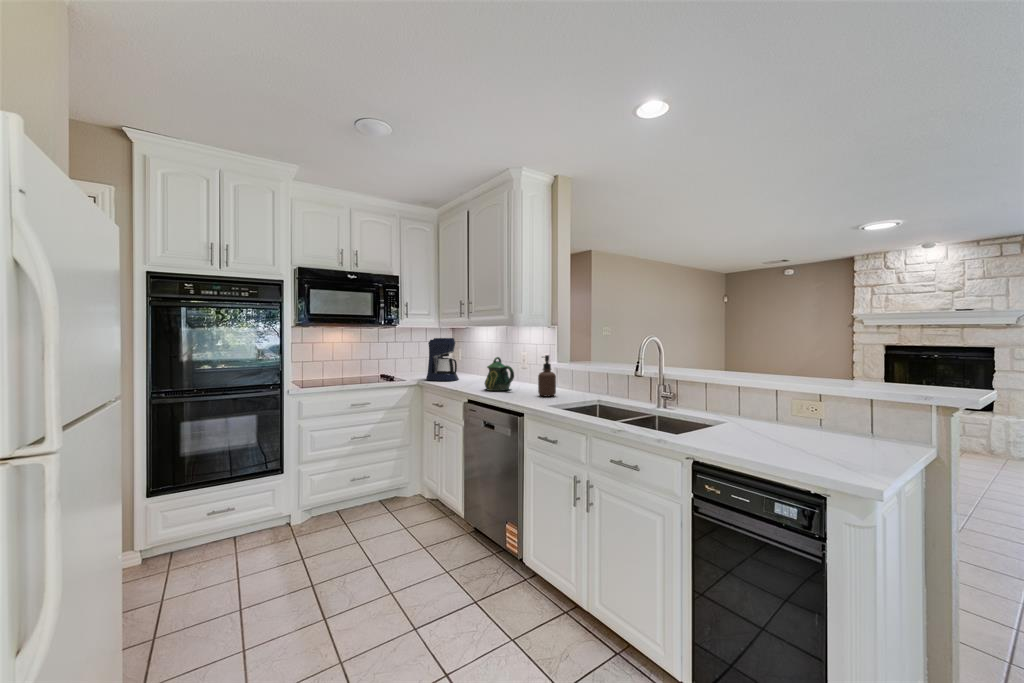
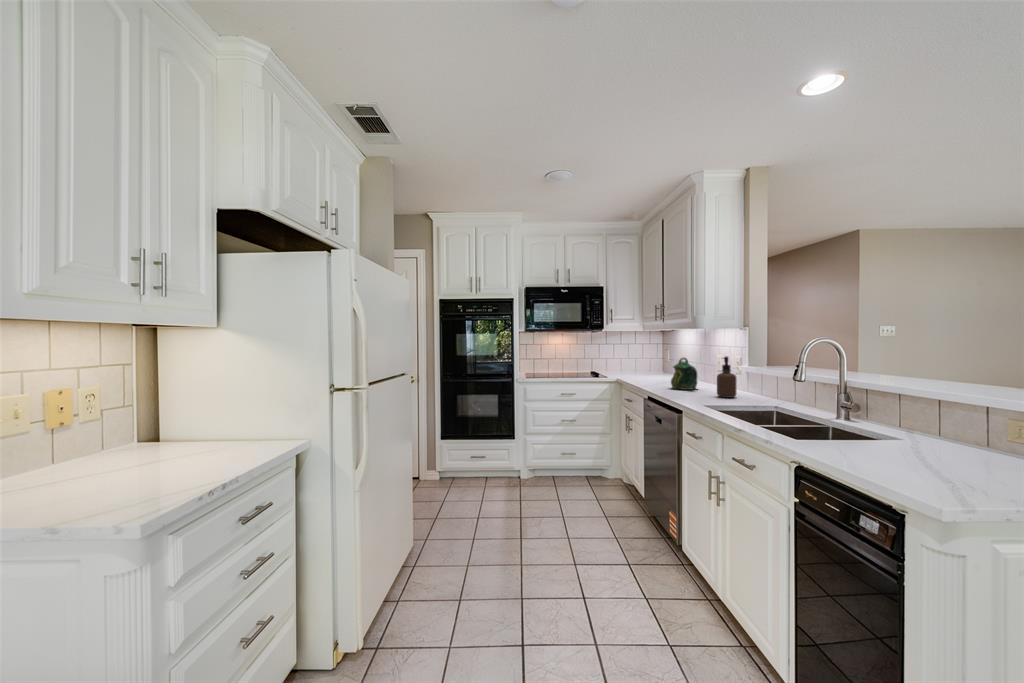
coffee maker: present [426,338,459,381] -> none [630,339,661,379]

